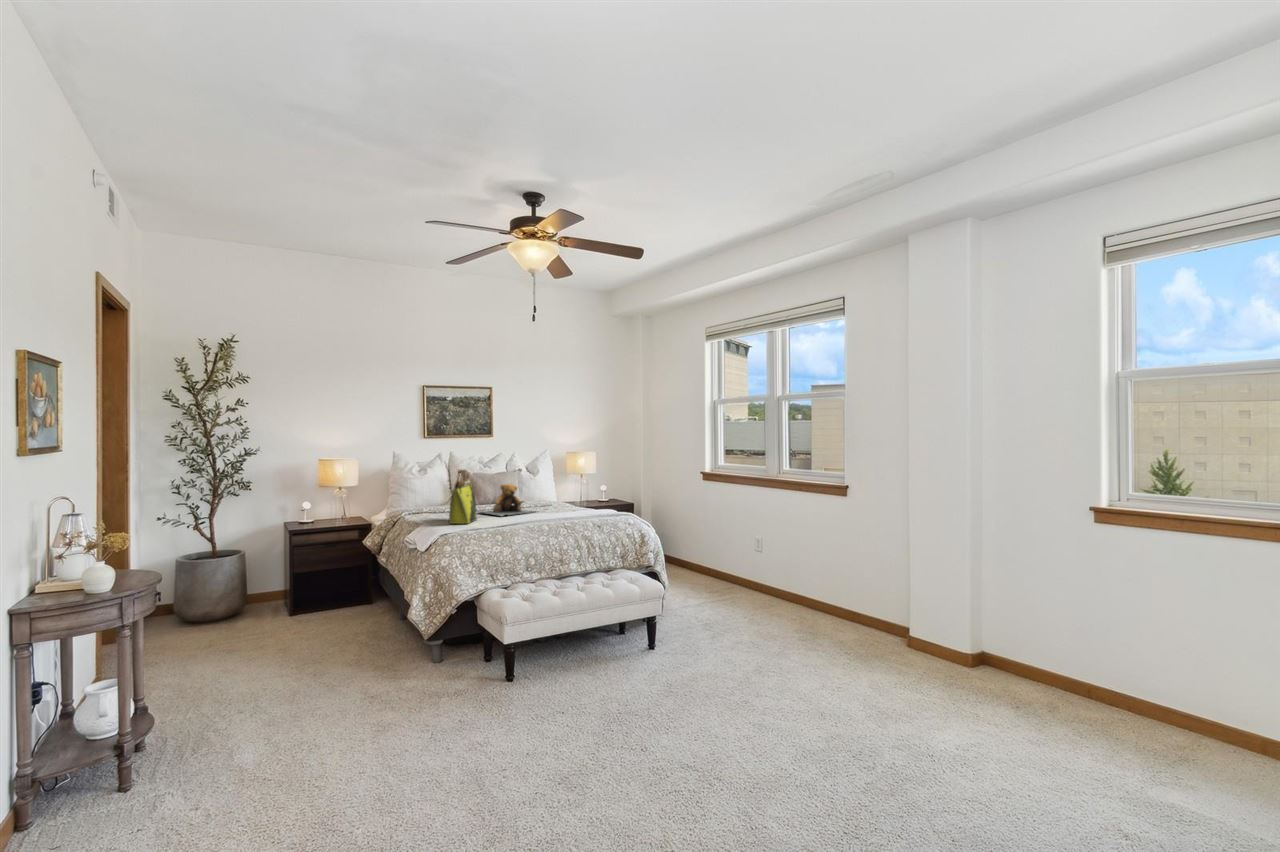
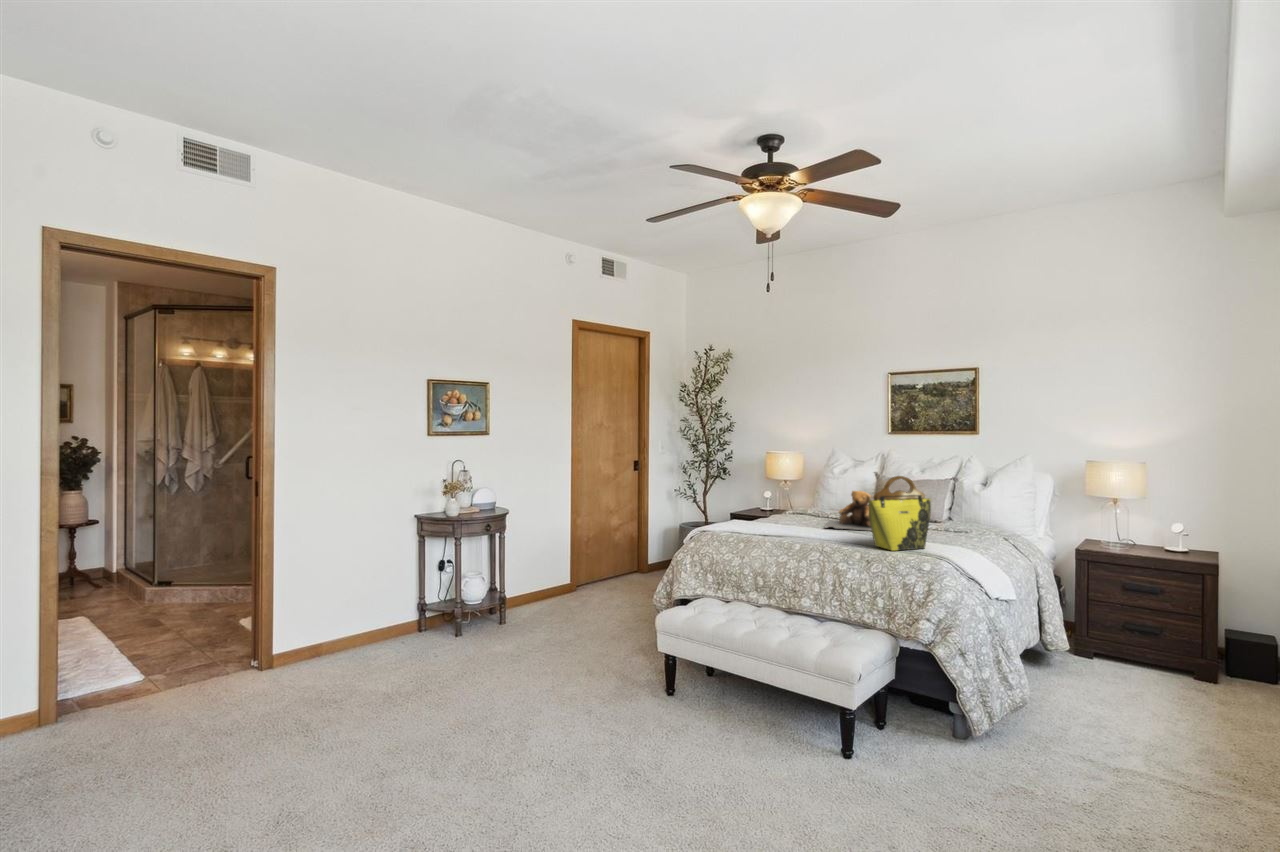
tote bag: present [449,470,477,524] -> present [869,476,931,551]

